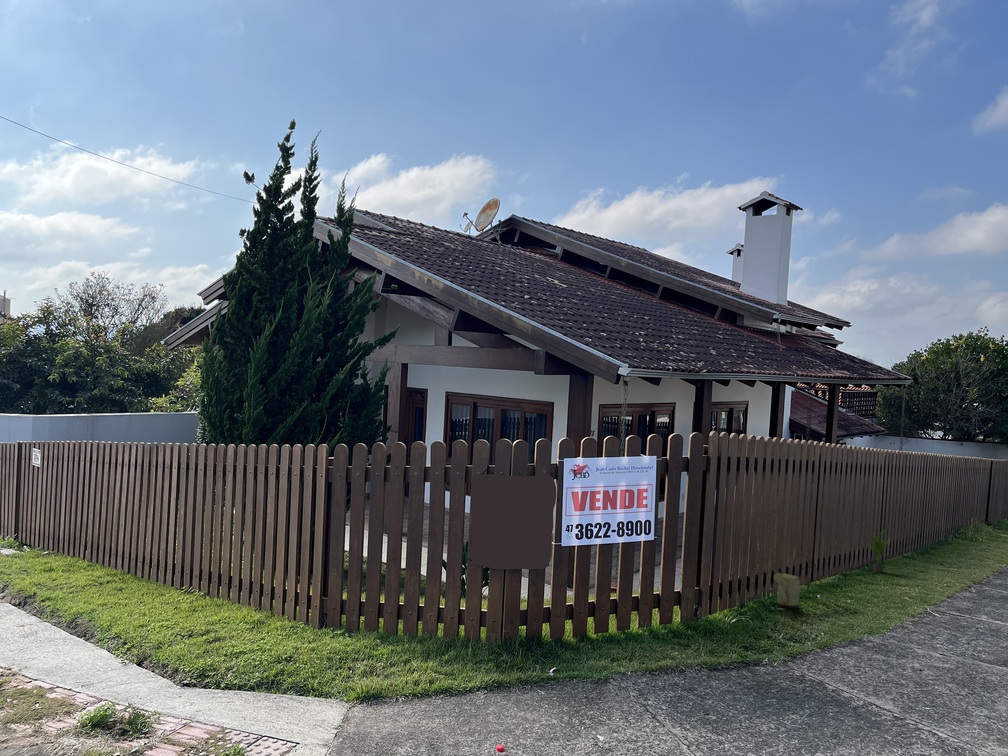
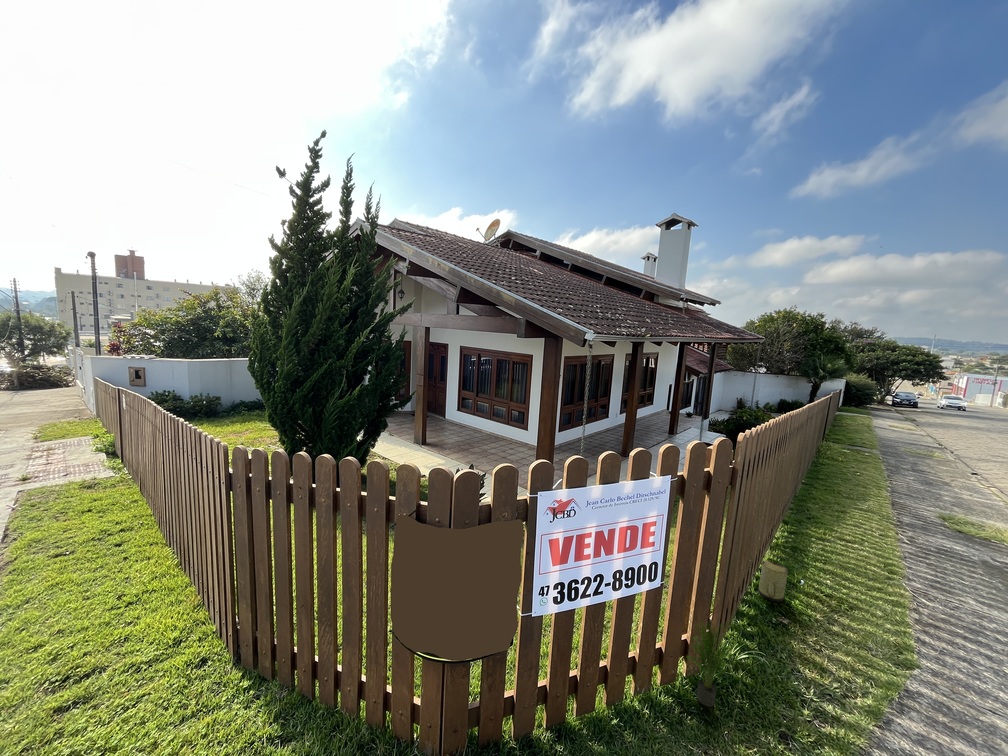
potted plant: present [872,535,887,573] -> present [689,626,731,707]

